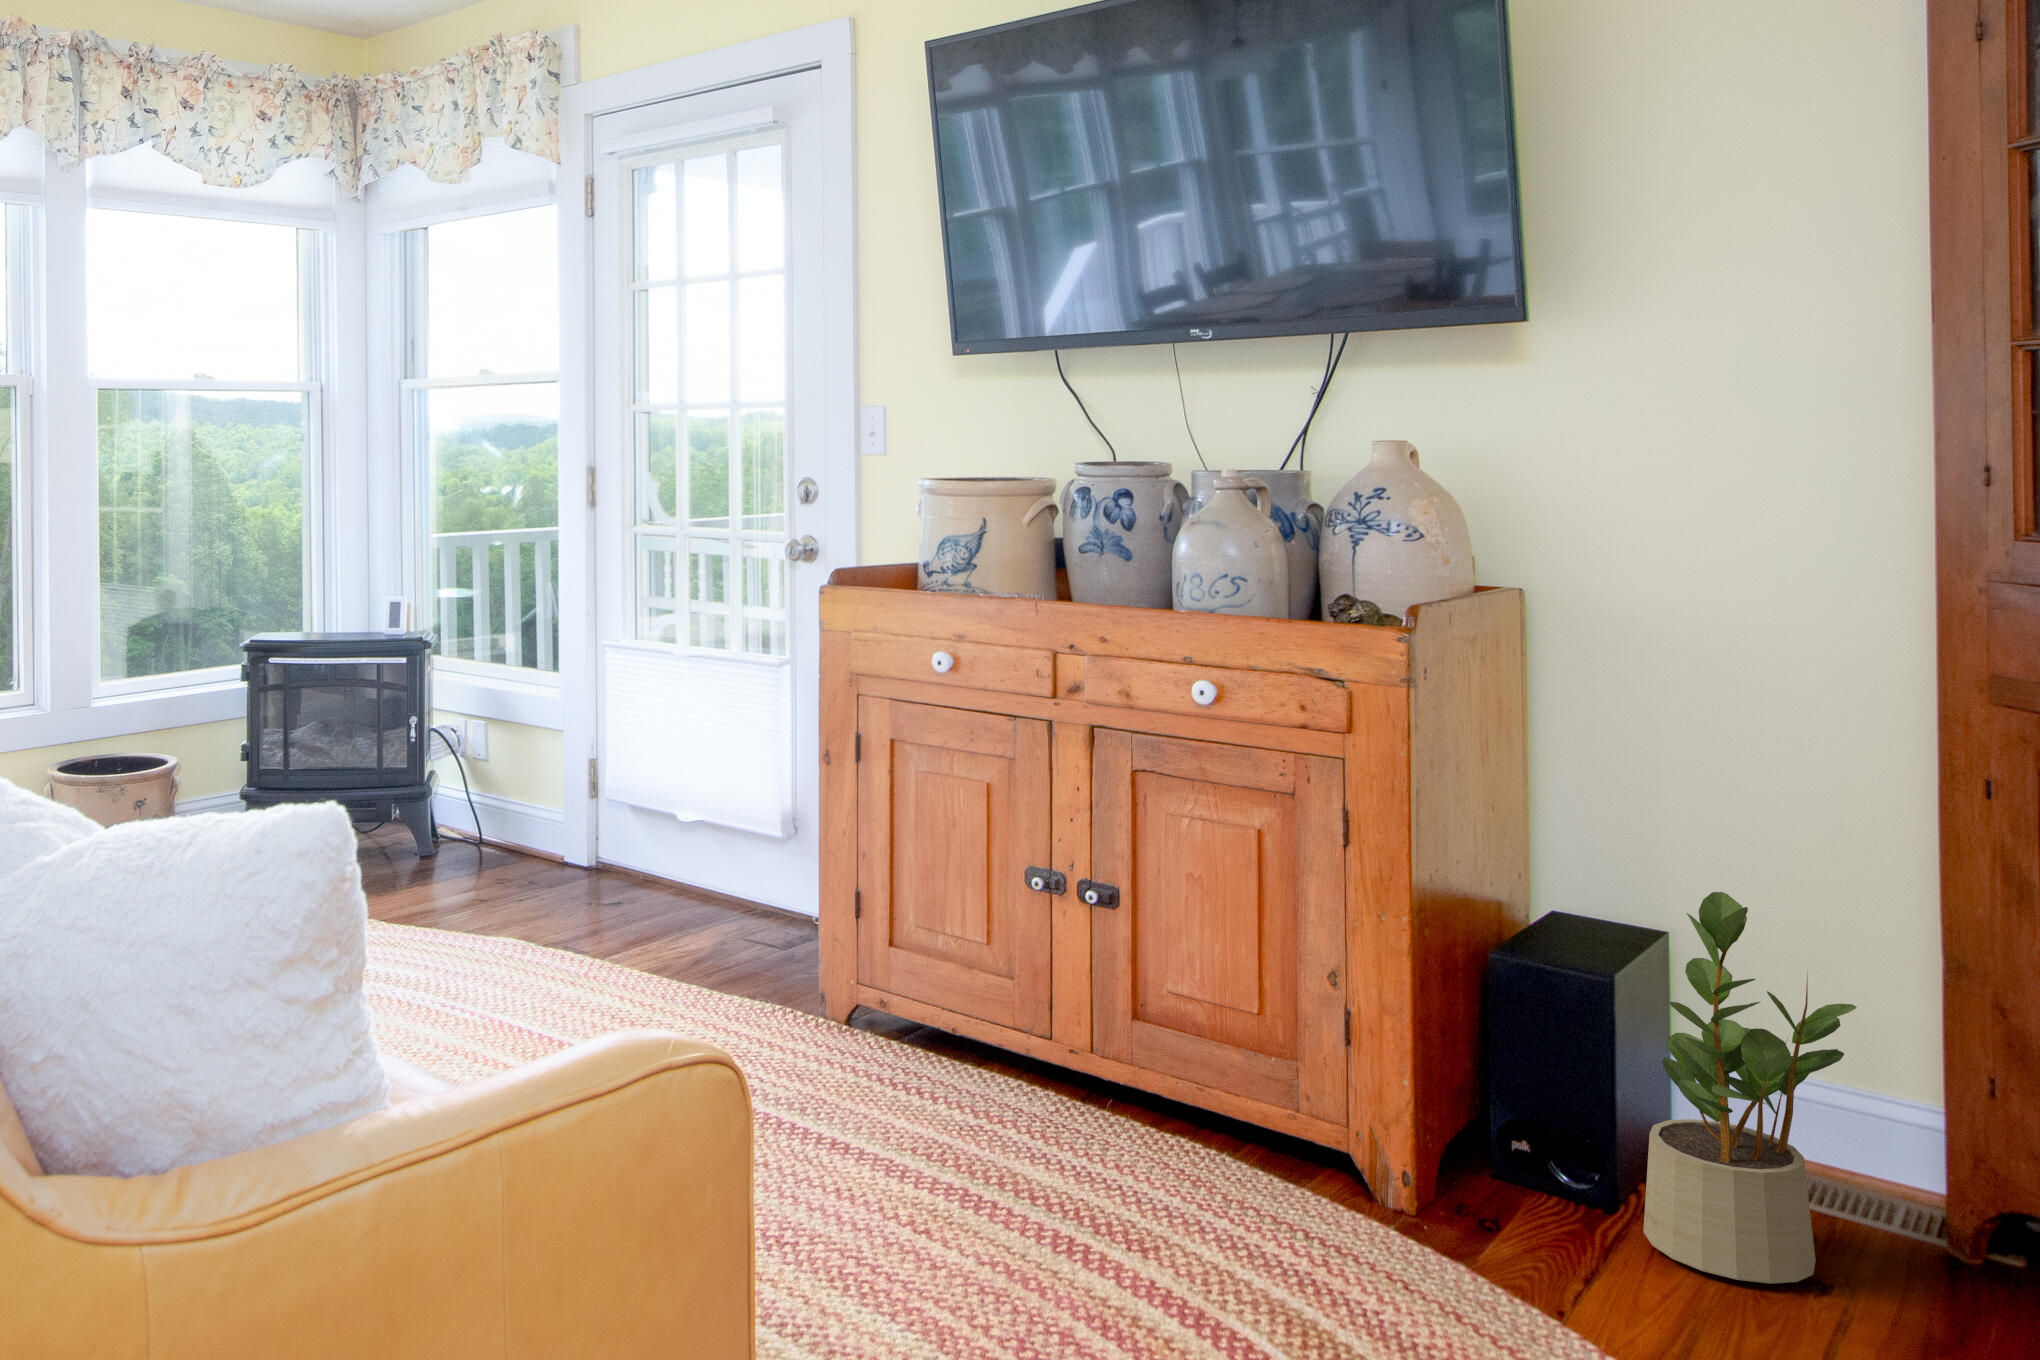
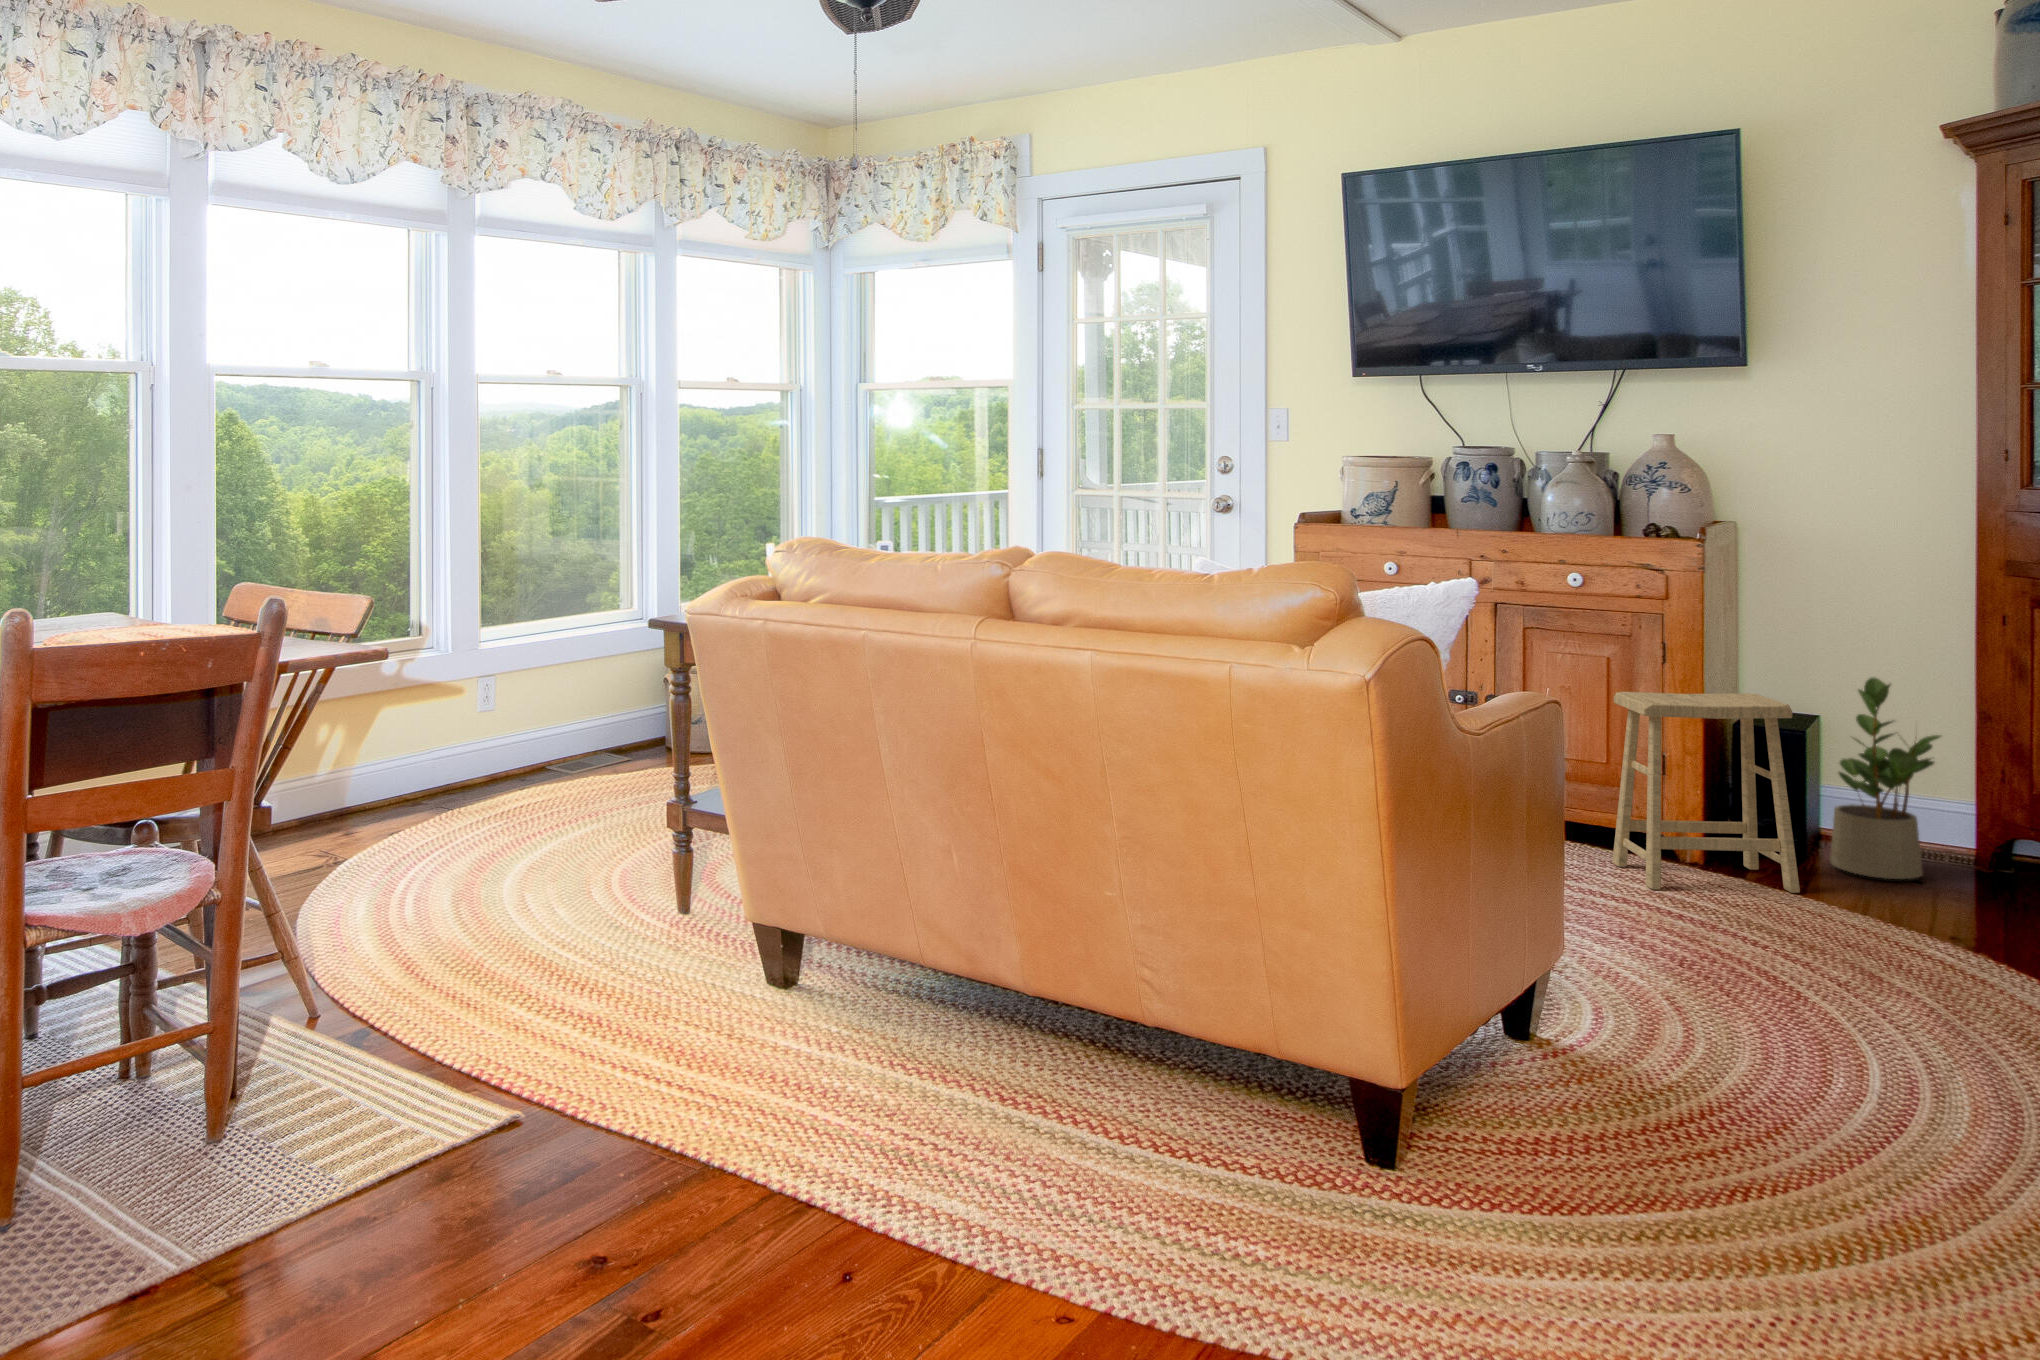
footstool: none [1230,903,1547,1309] -> present [1612,692,1800,893]

